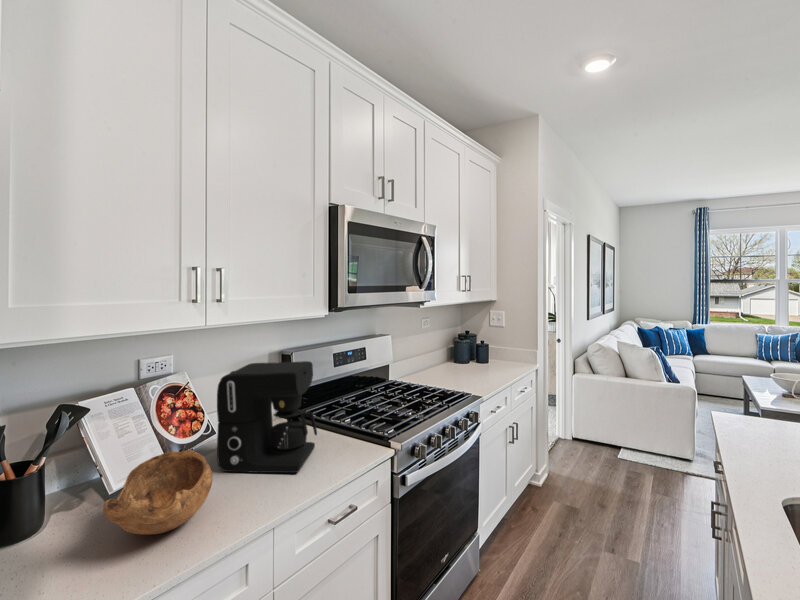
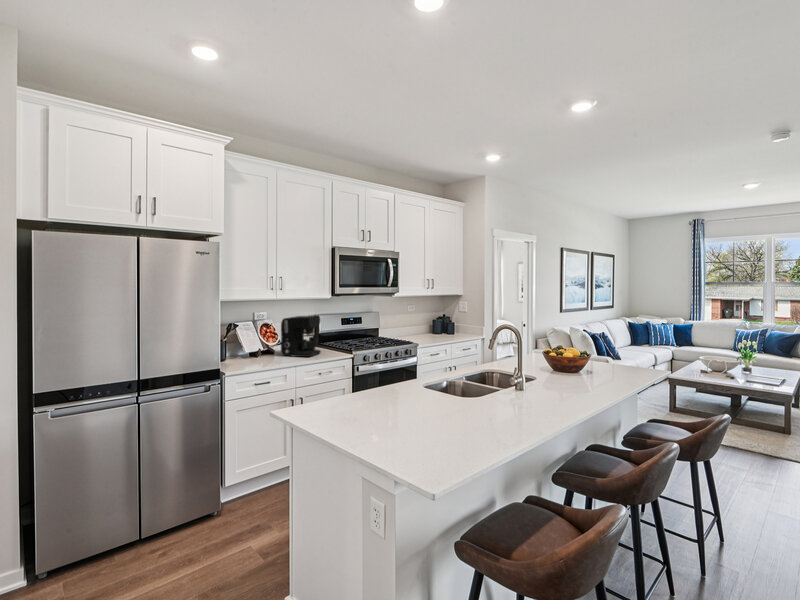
wooden bowl: present [103,450,212,535] -> none [244,342,277,363]

